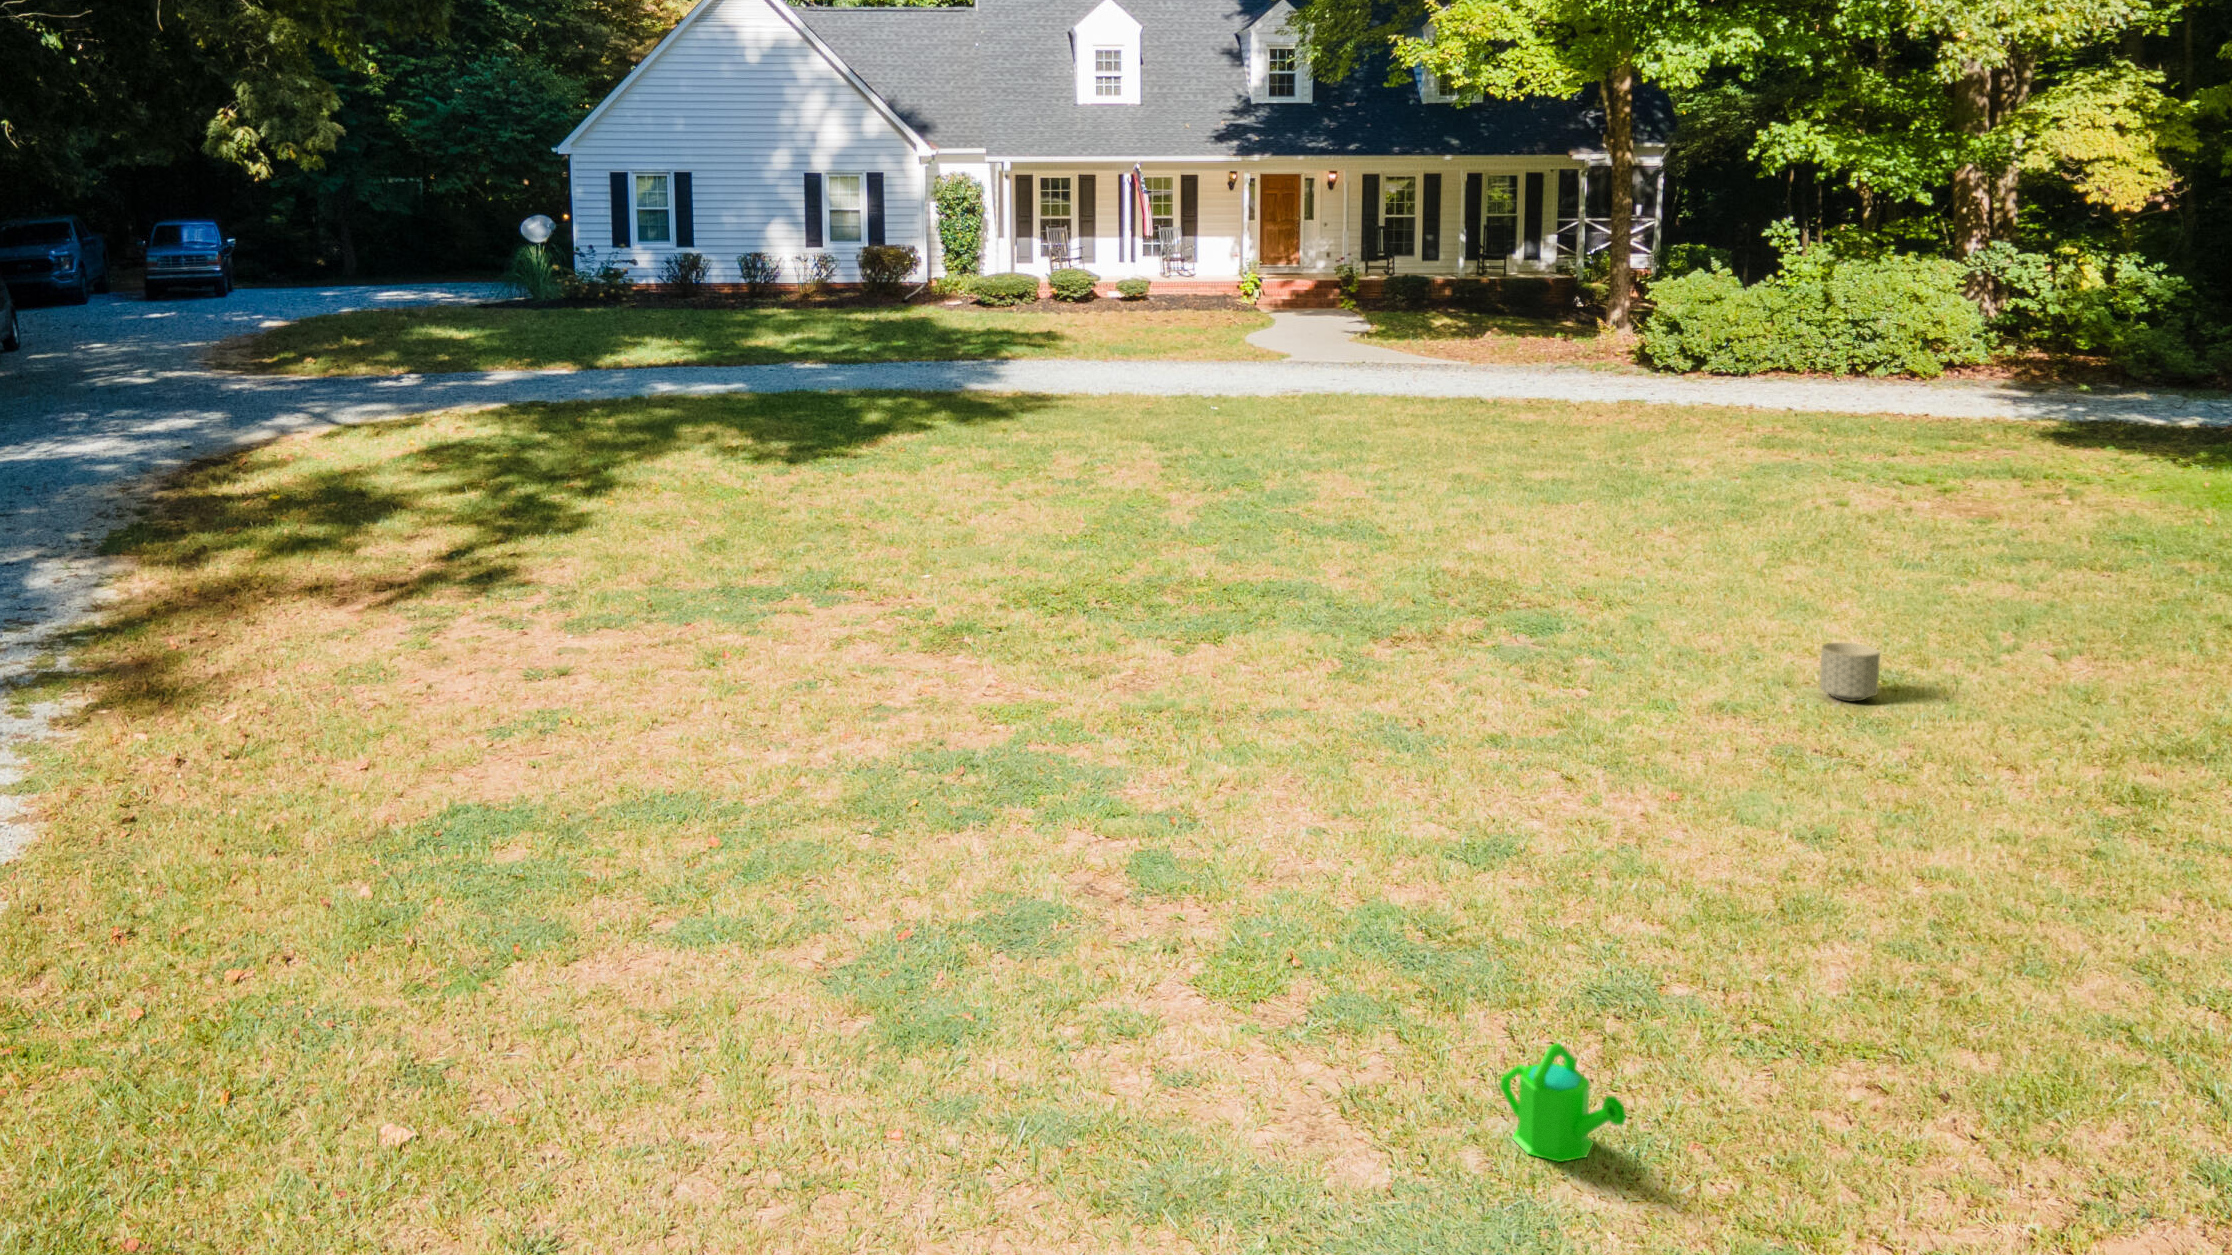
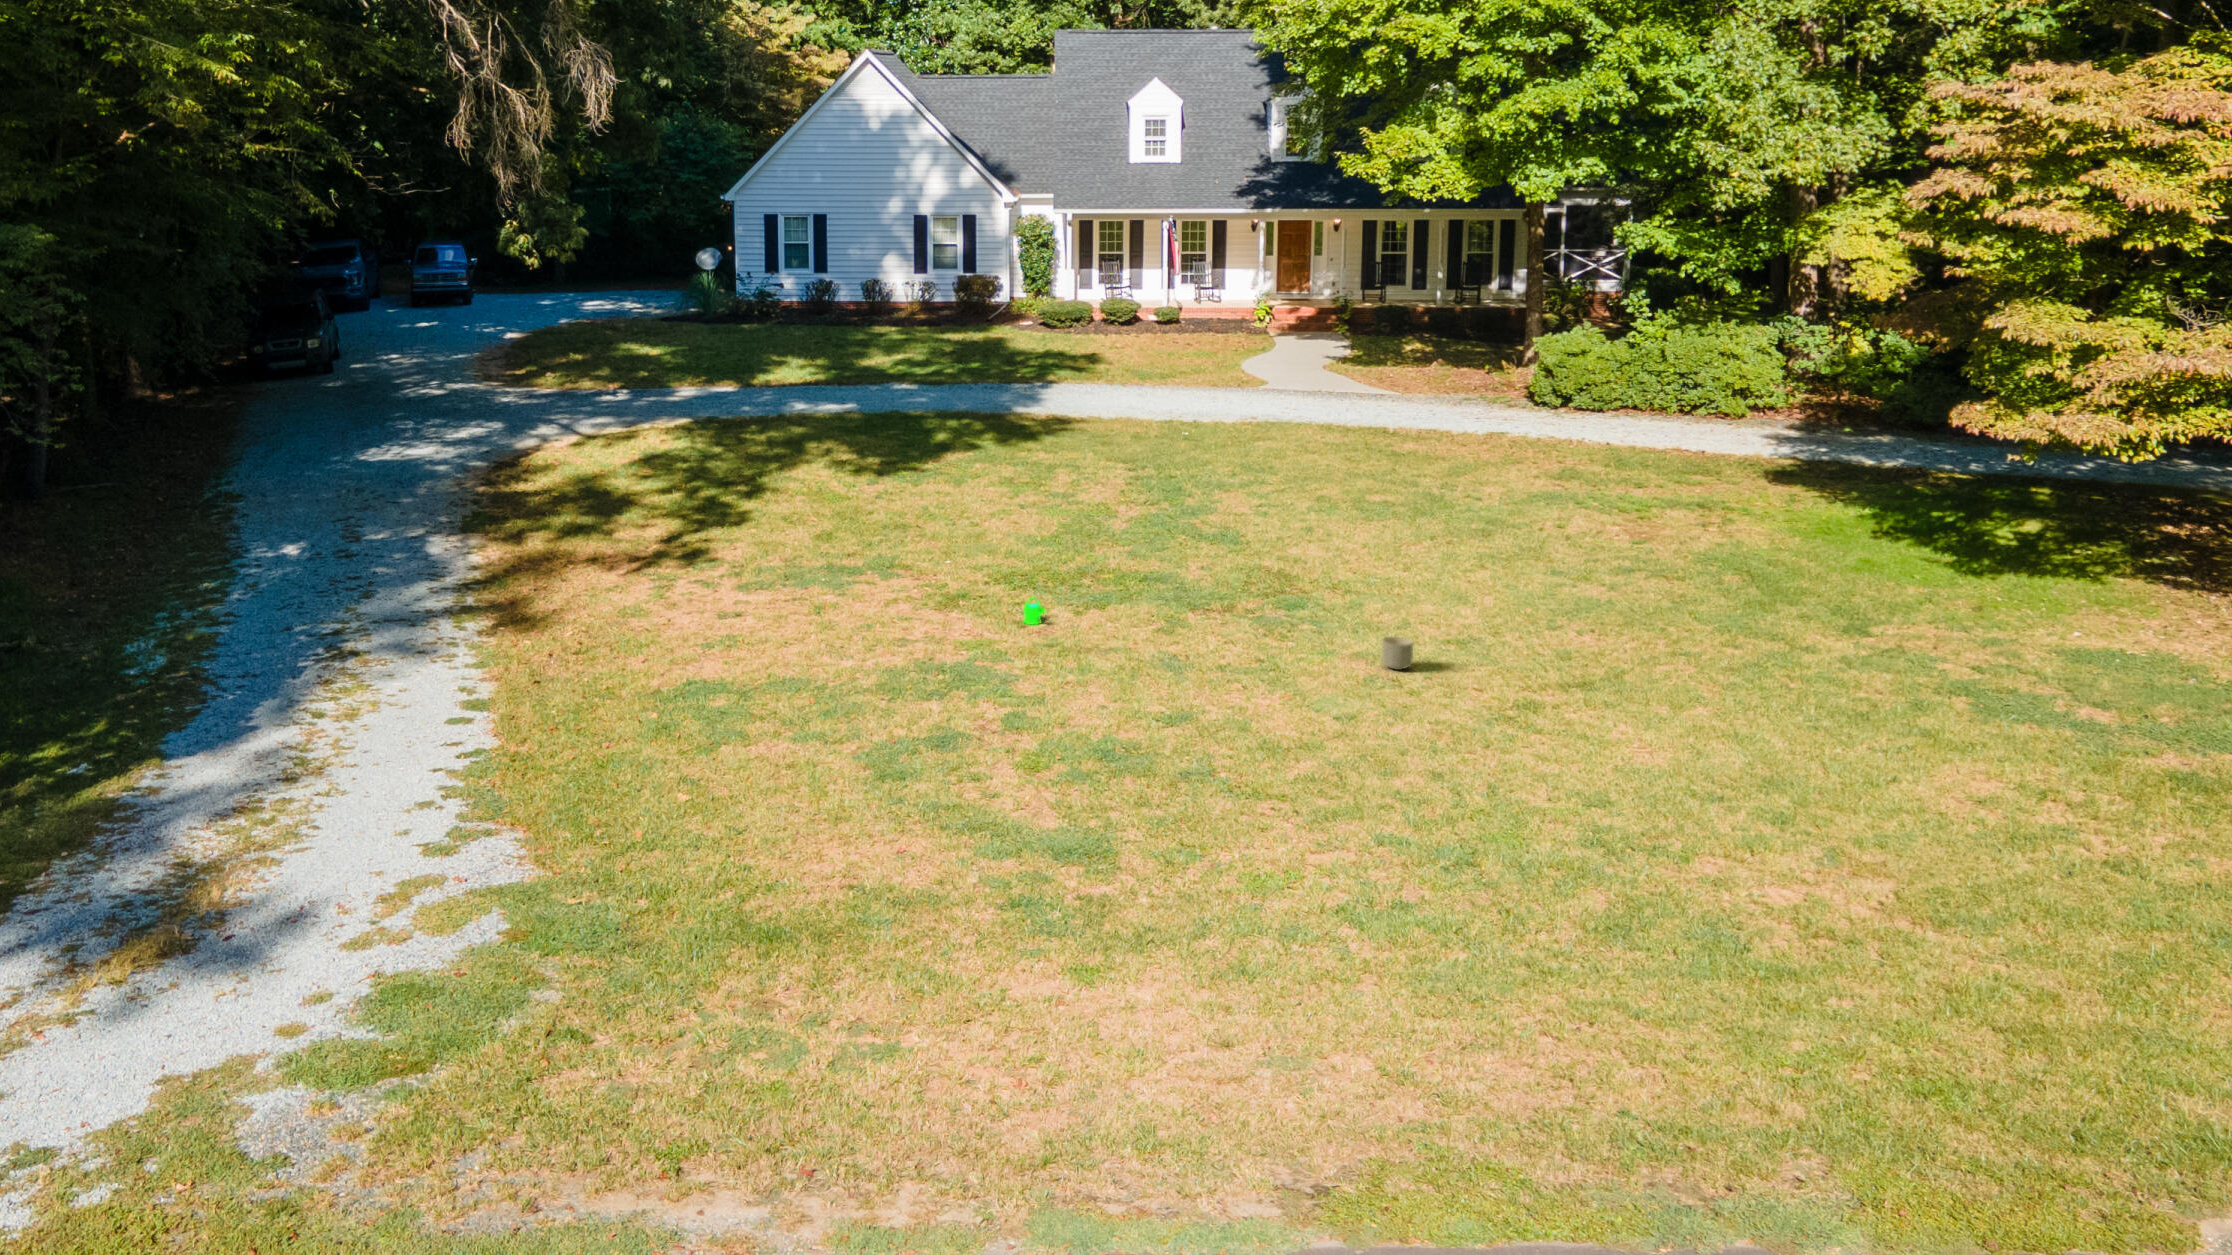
watering can: present [1500,1043,1626,1162] -> present [1023,597,1045,625]

